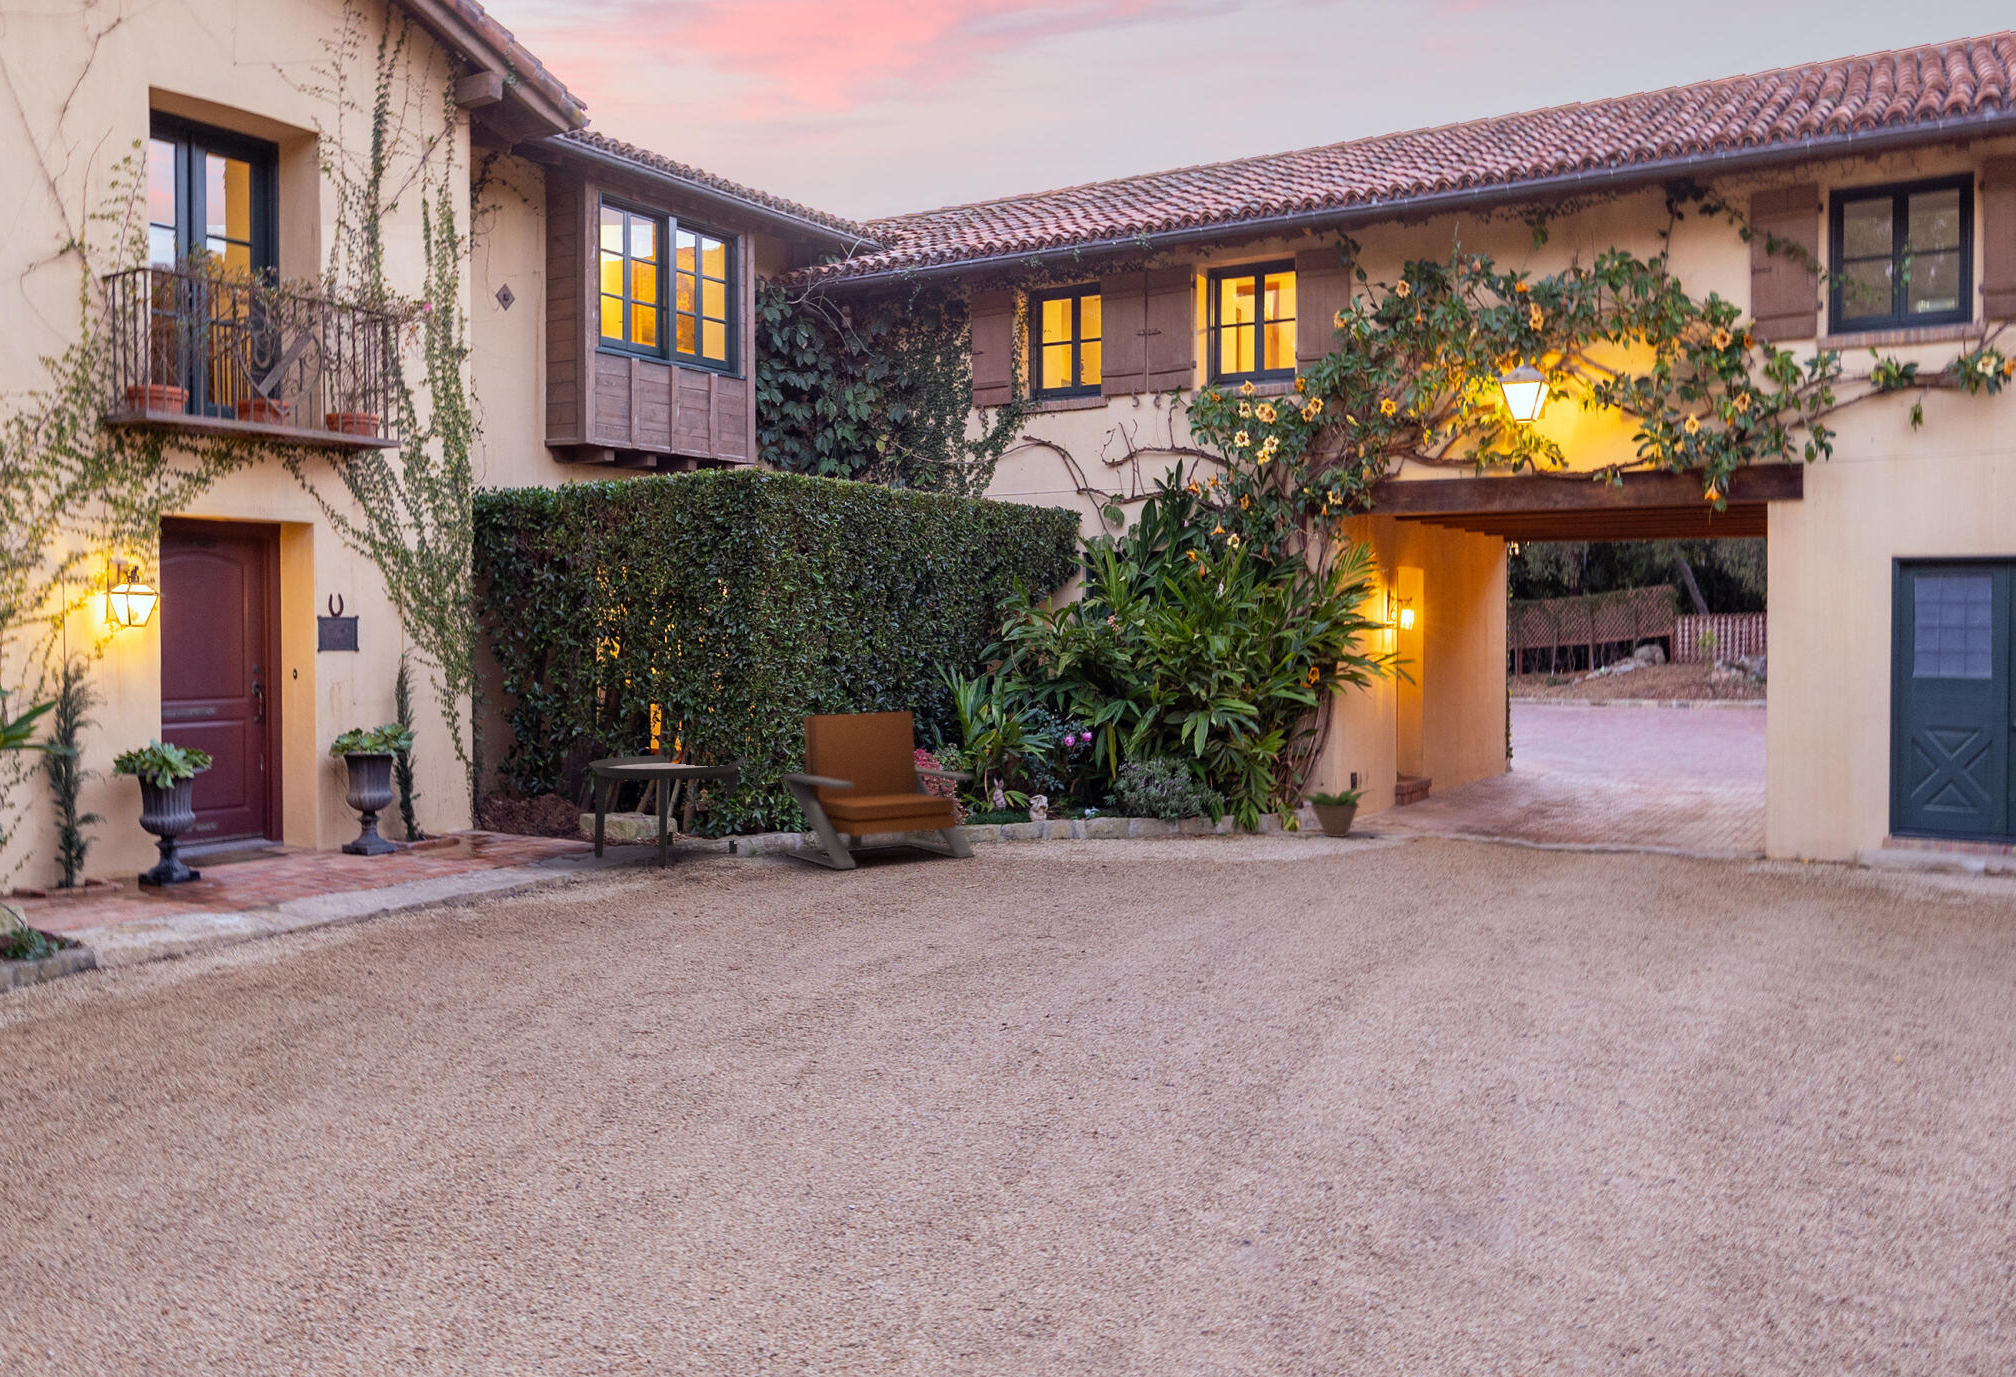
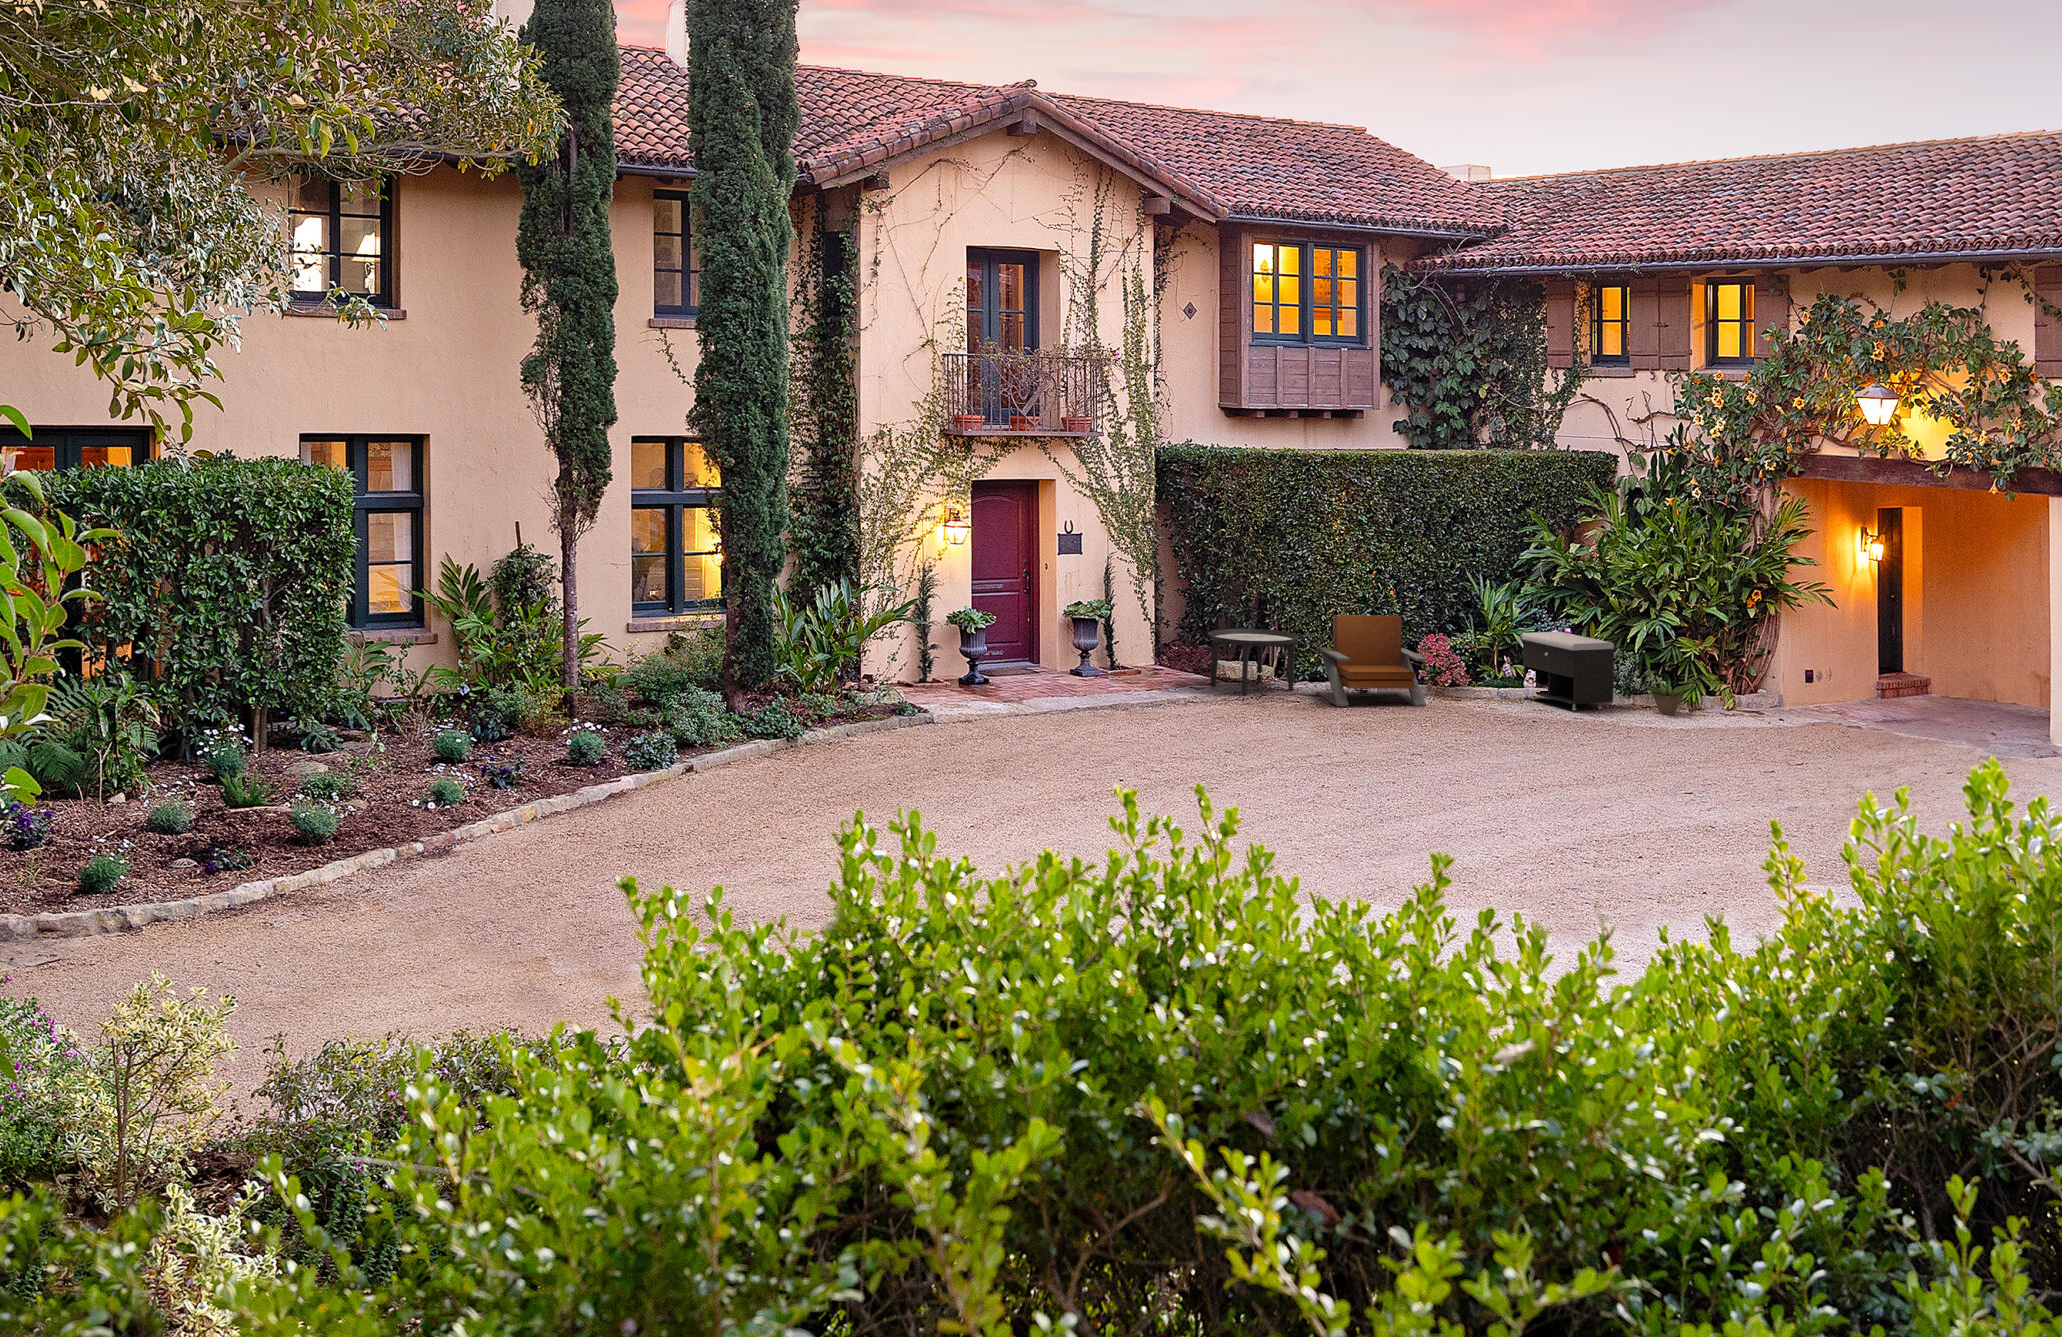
storage bench: none [1090,723,1251,842] -> present [1522,632,1614,710]

